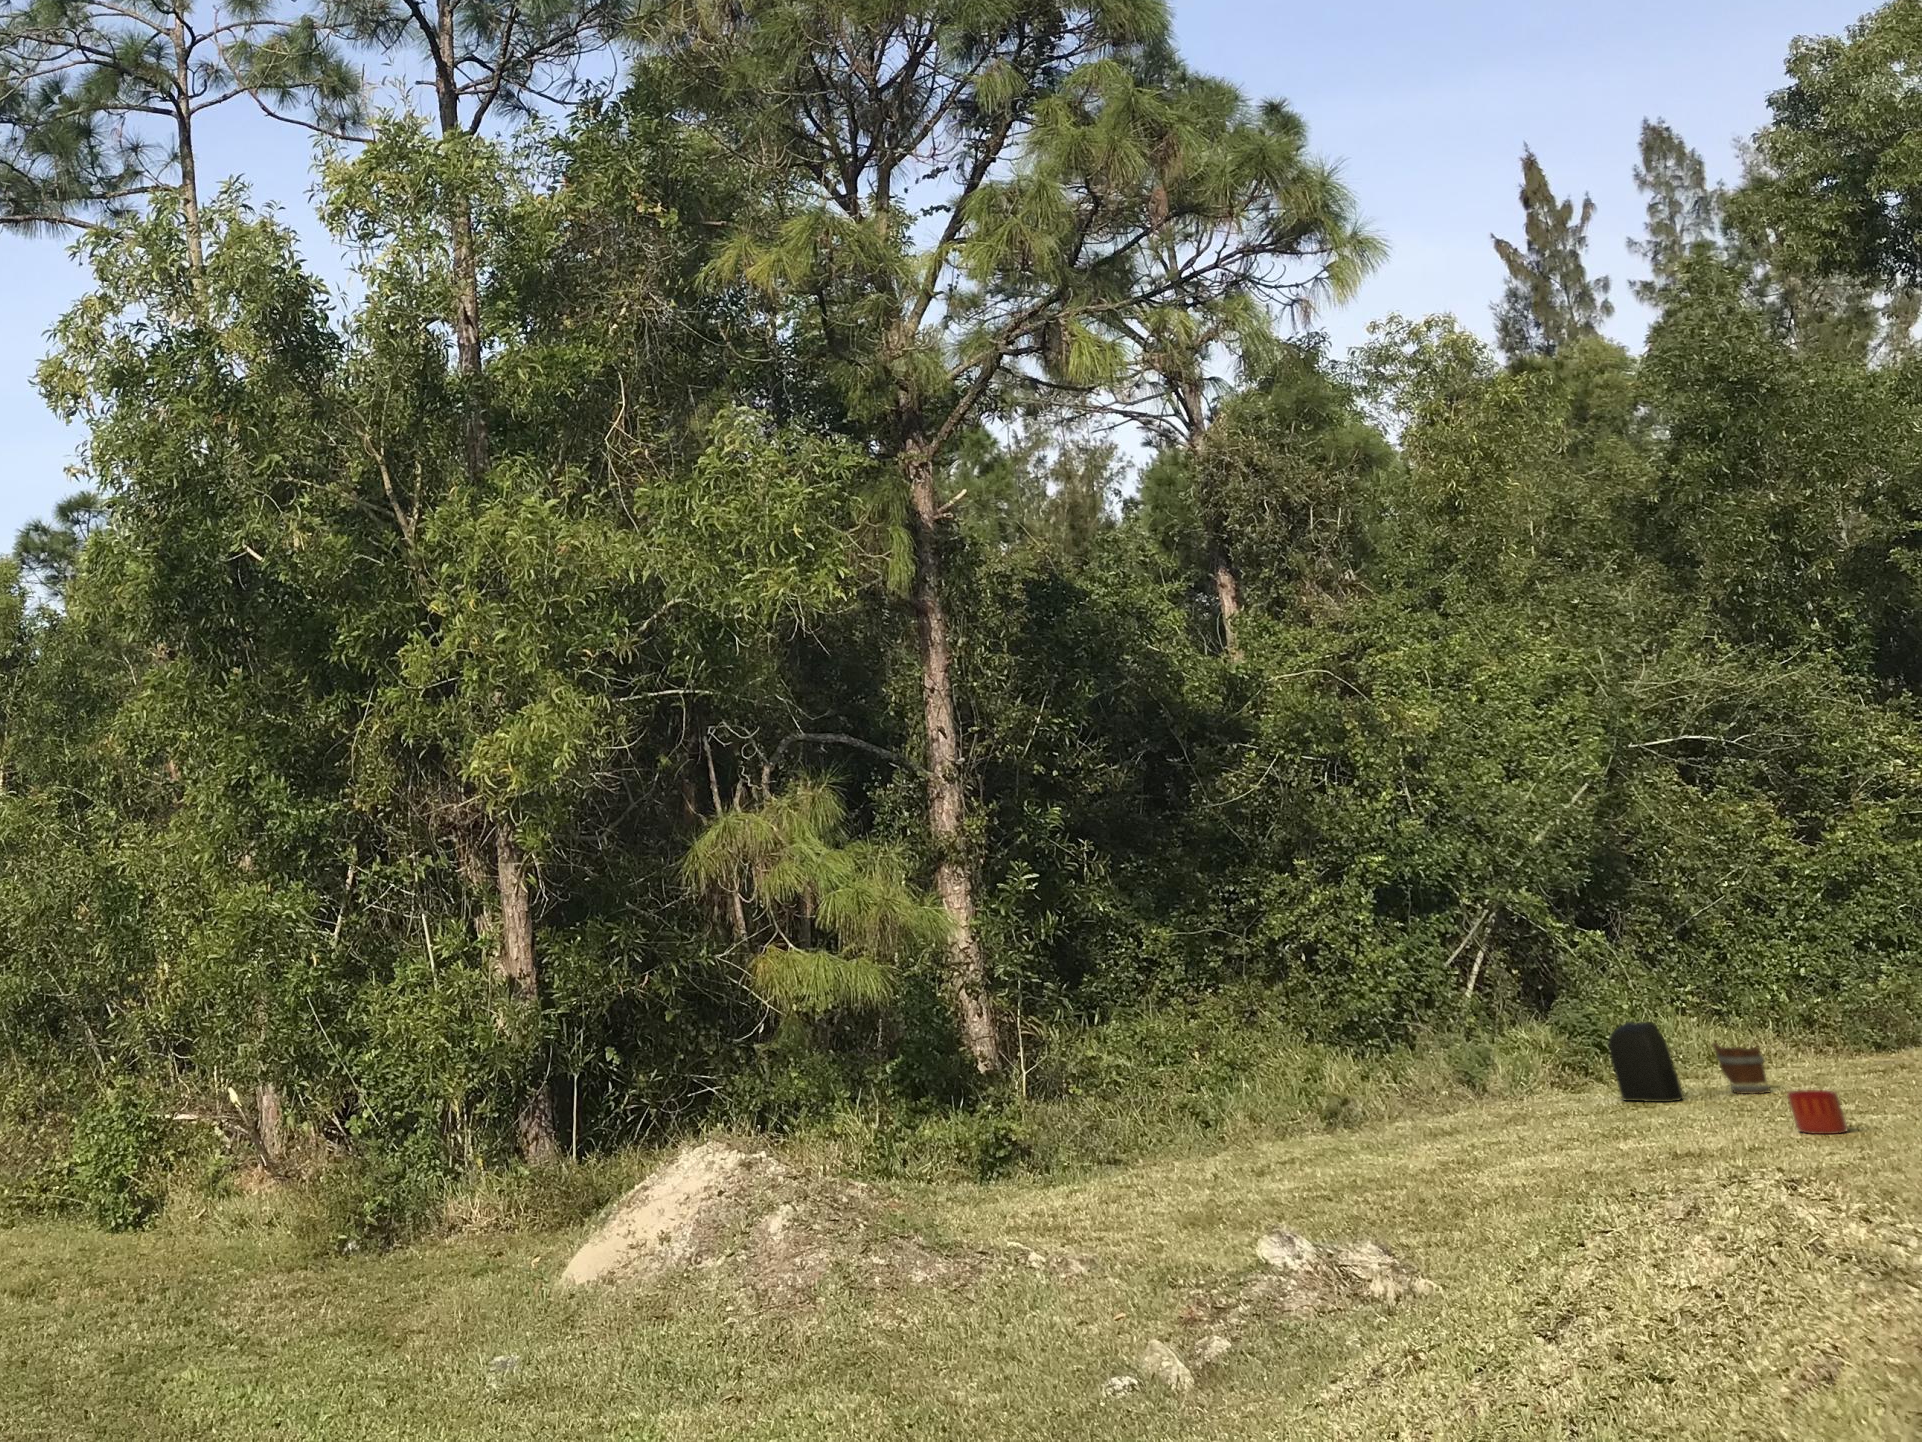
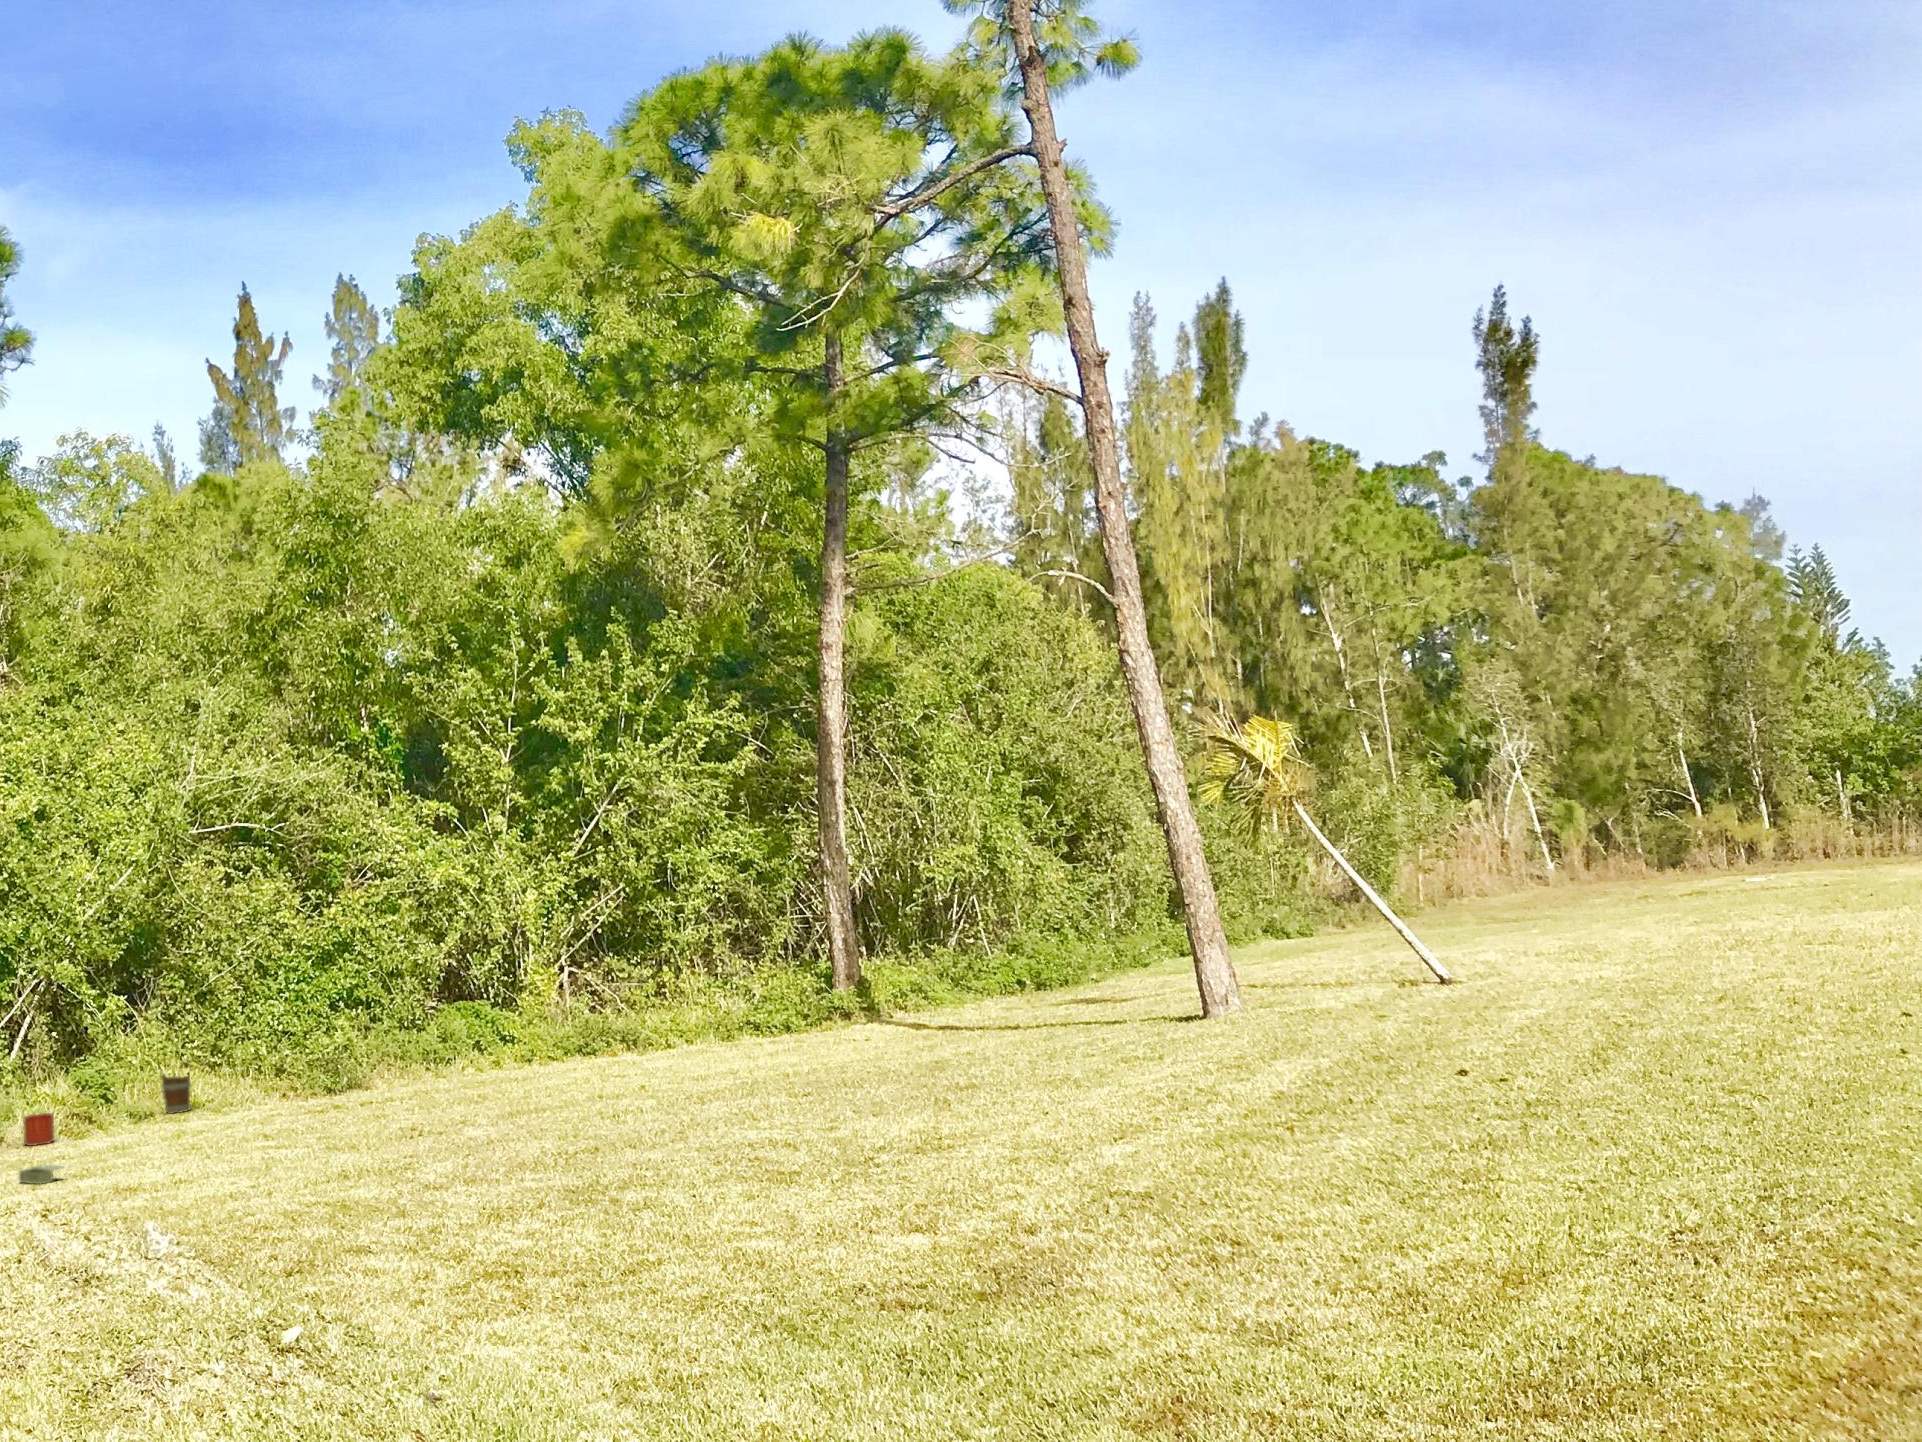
backpack: present [1608,1022,1684,1102] -> none [85,1058,129,1127]
planter: present [1787,1090,1848,1134] -> present [23,1113,55,1146]
toolbox: none [1583,1148,1653,1174] -> present [19,1165,62,1184]

